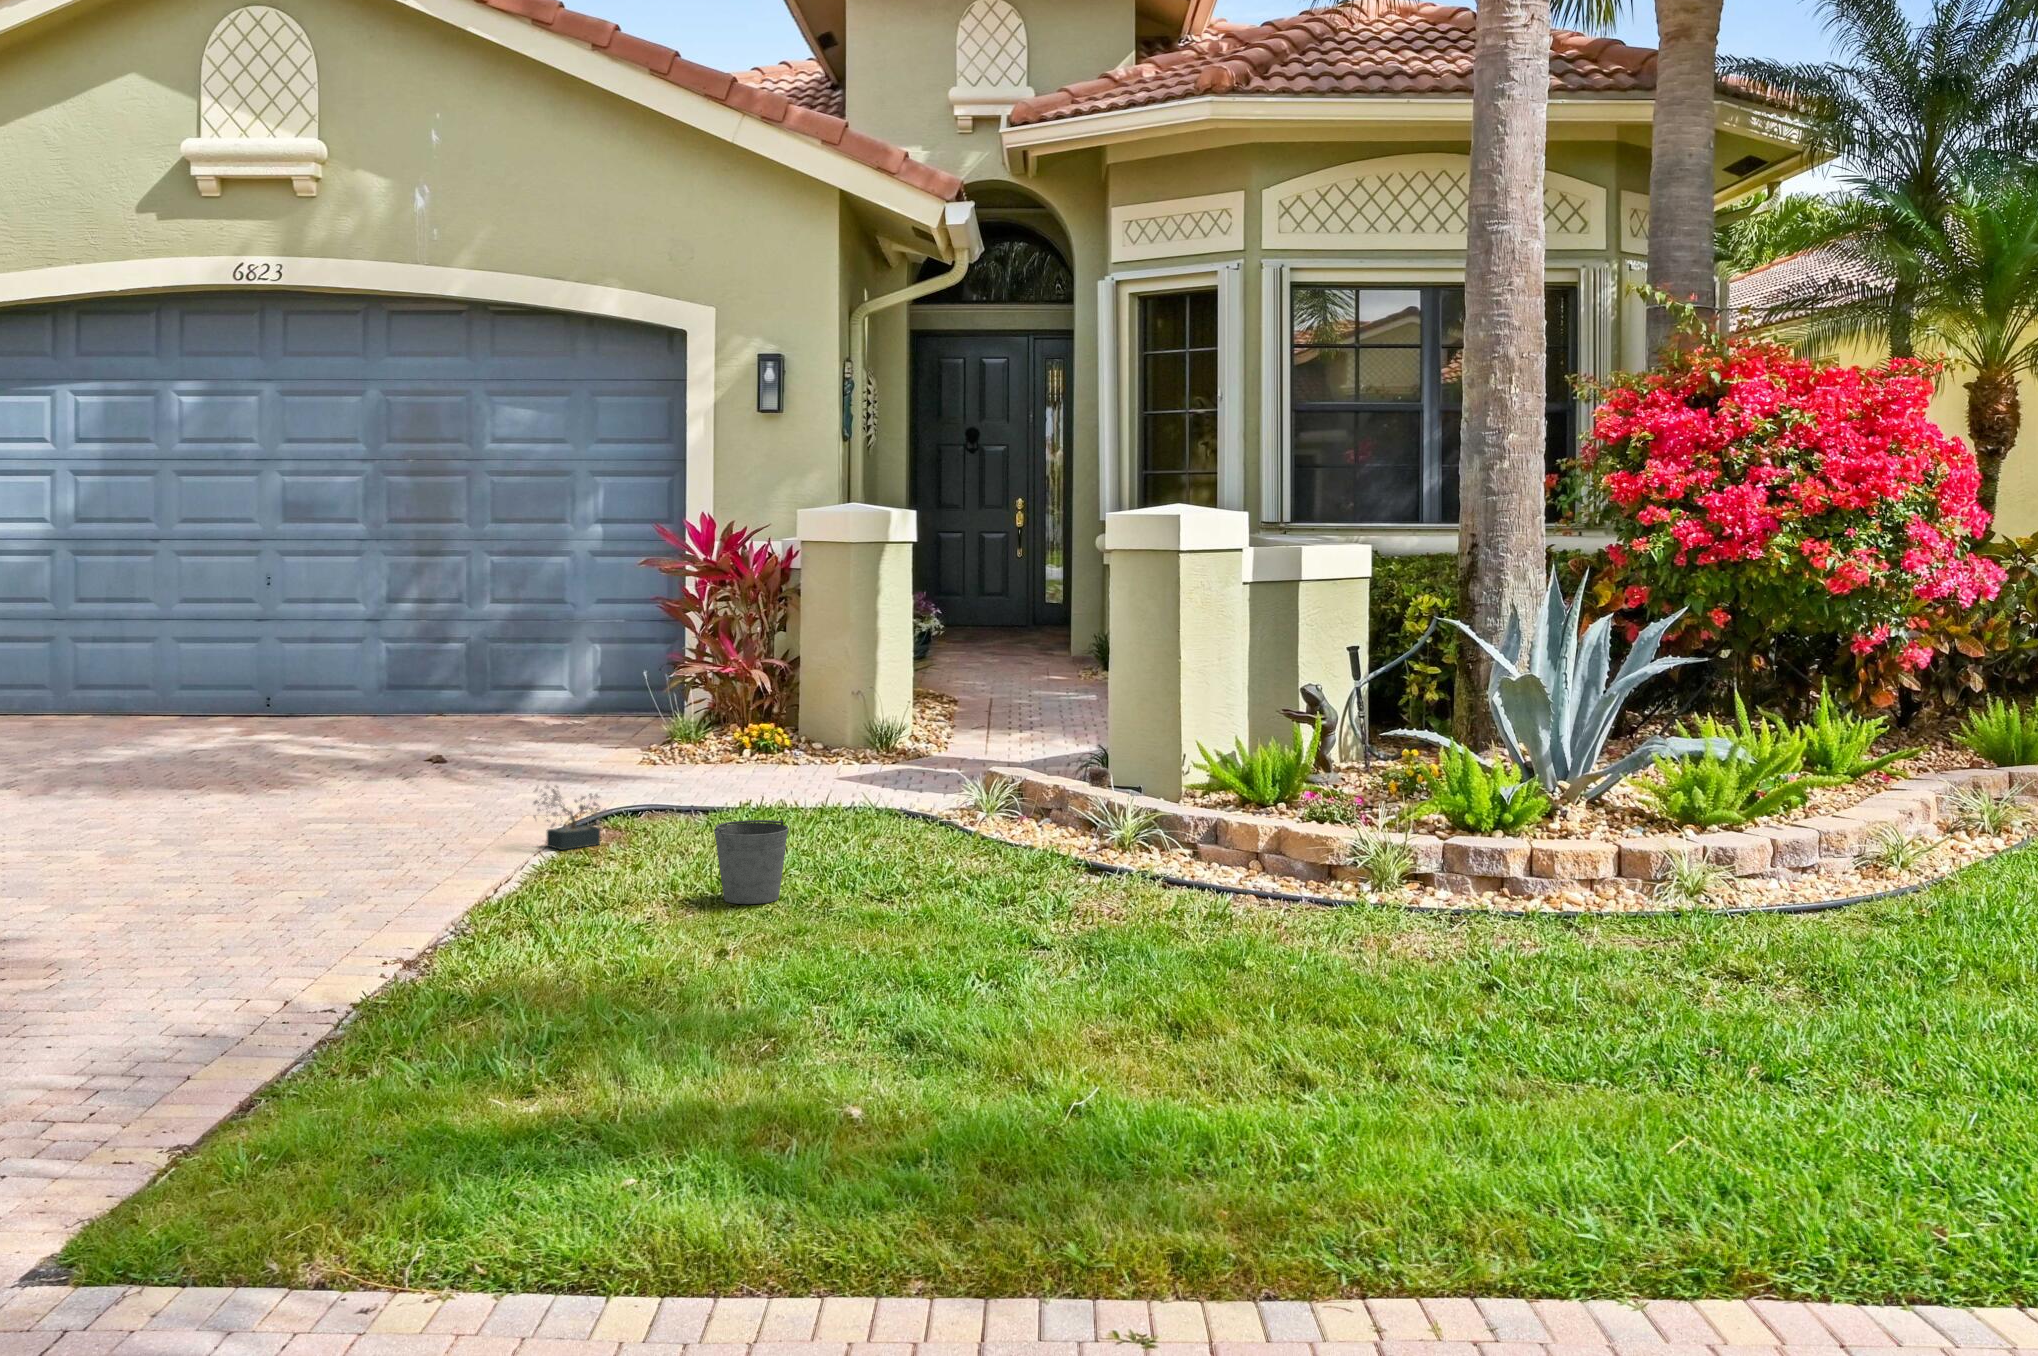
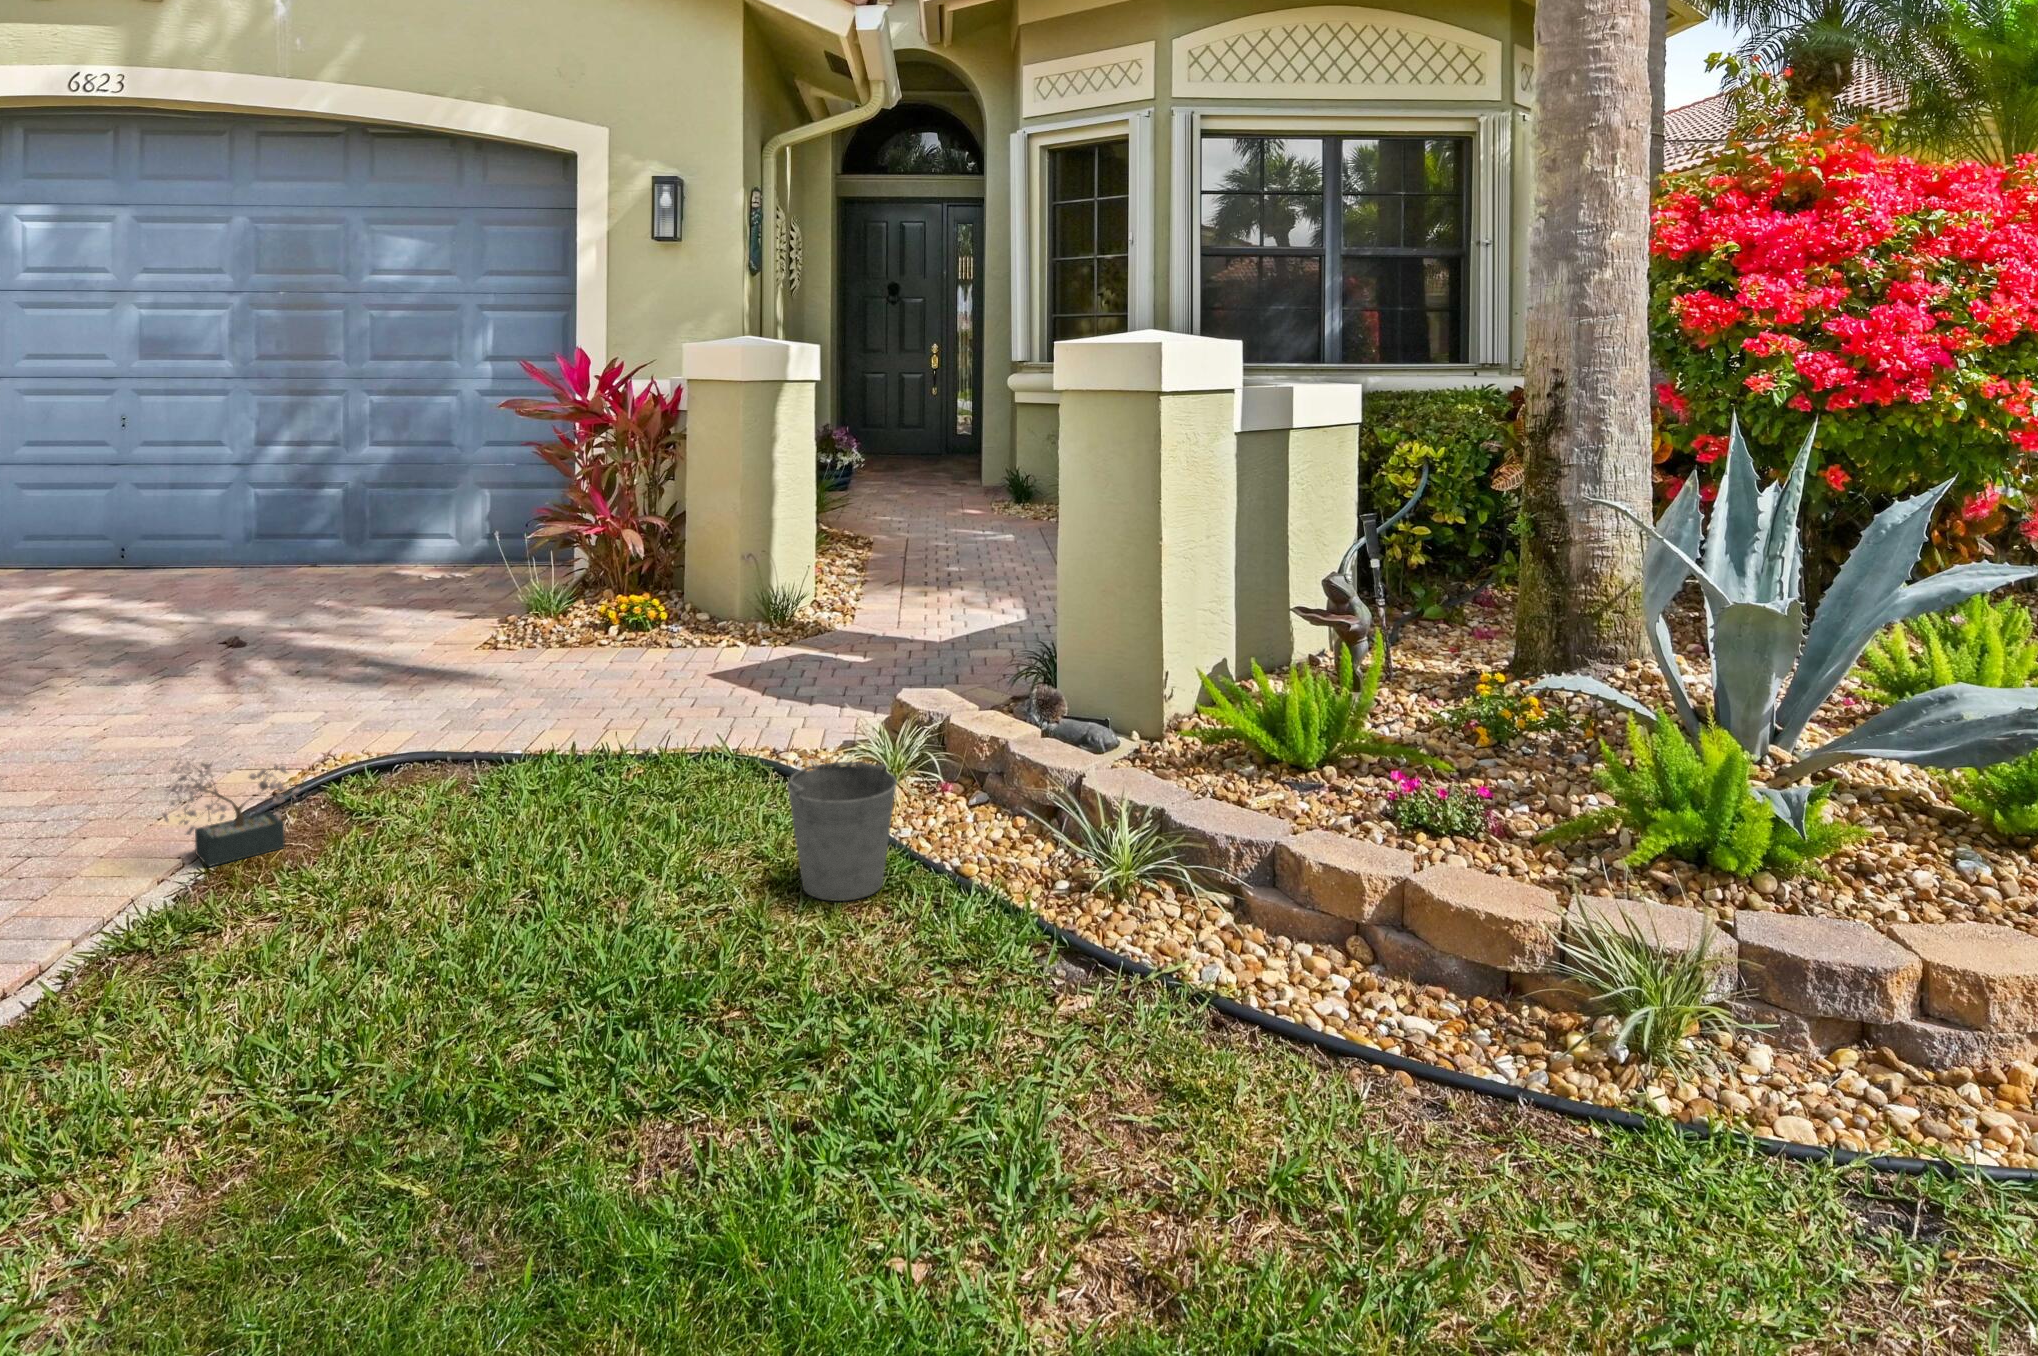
bucket: present [714,820,789,904] -> present [787,762,897,901]

